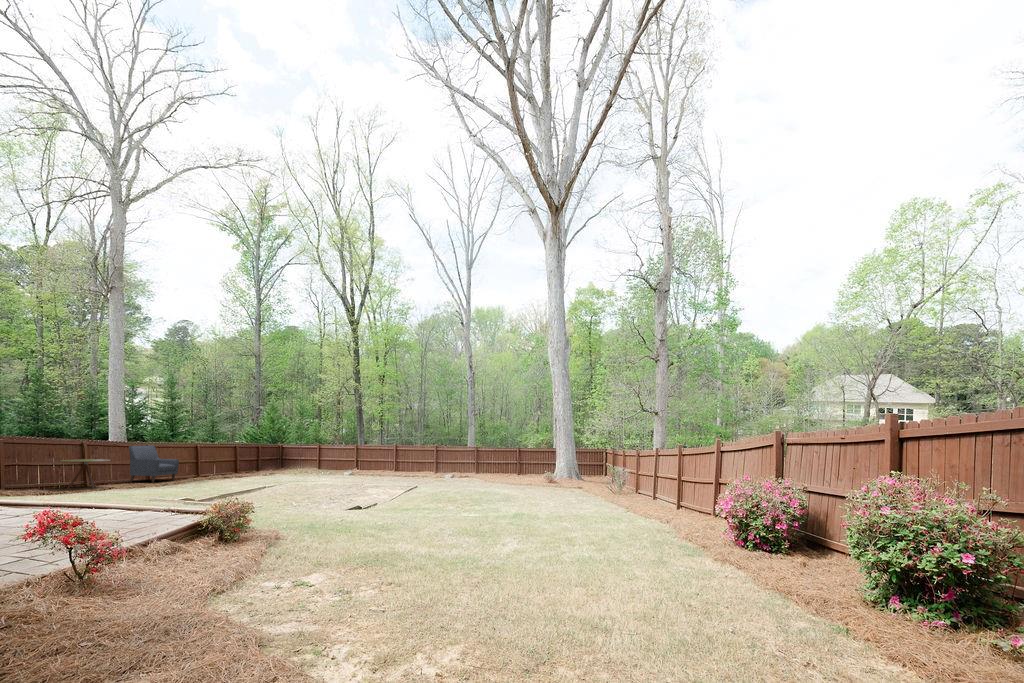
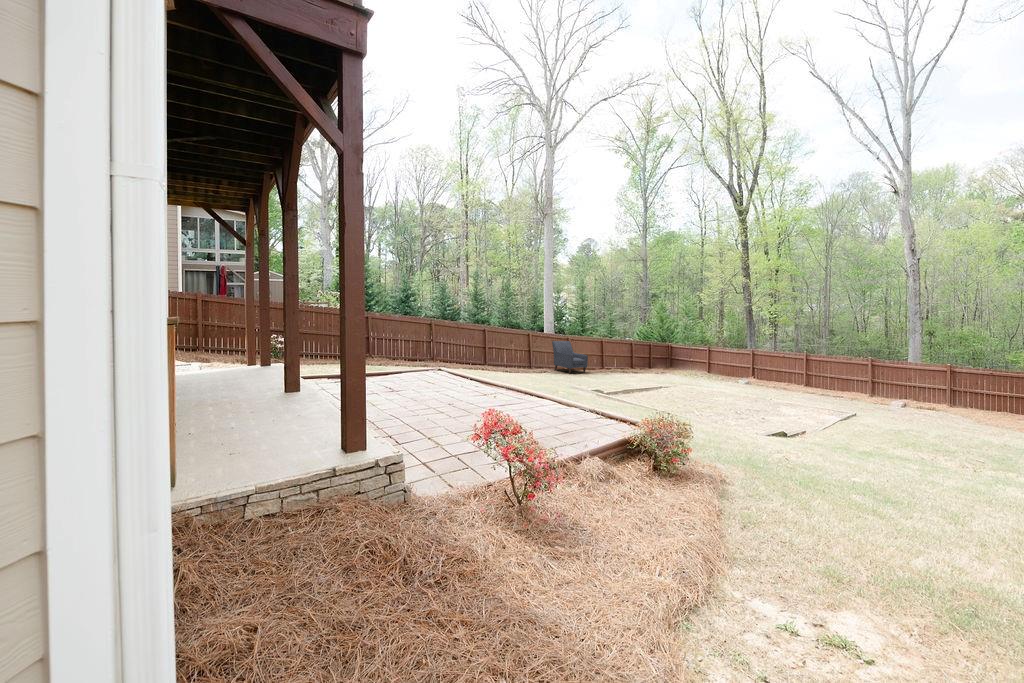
round table: present [61,459,111,489] -> none [508,350,539,375]

